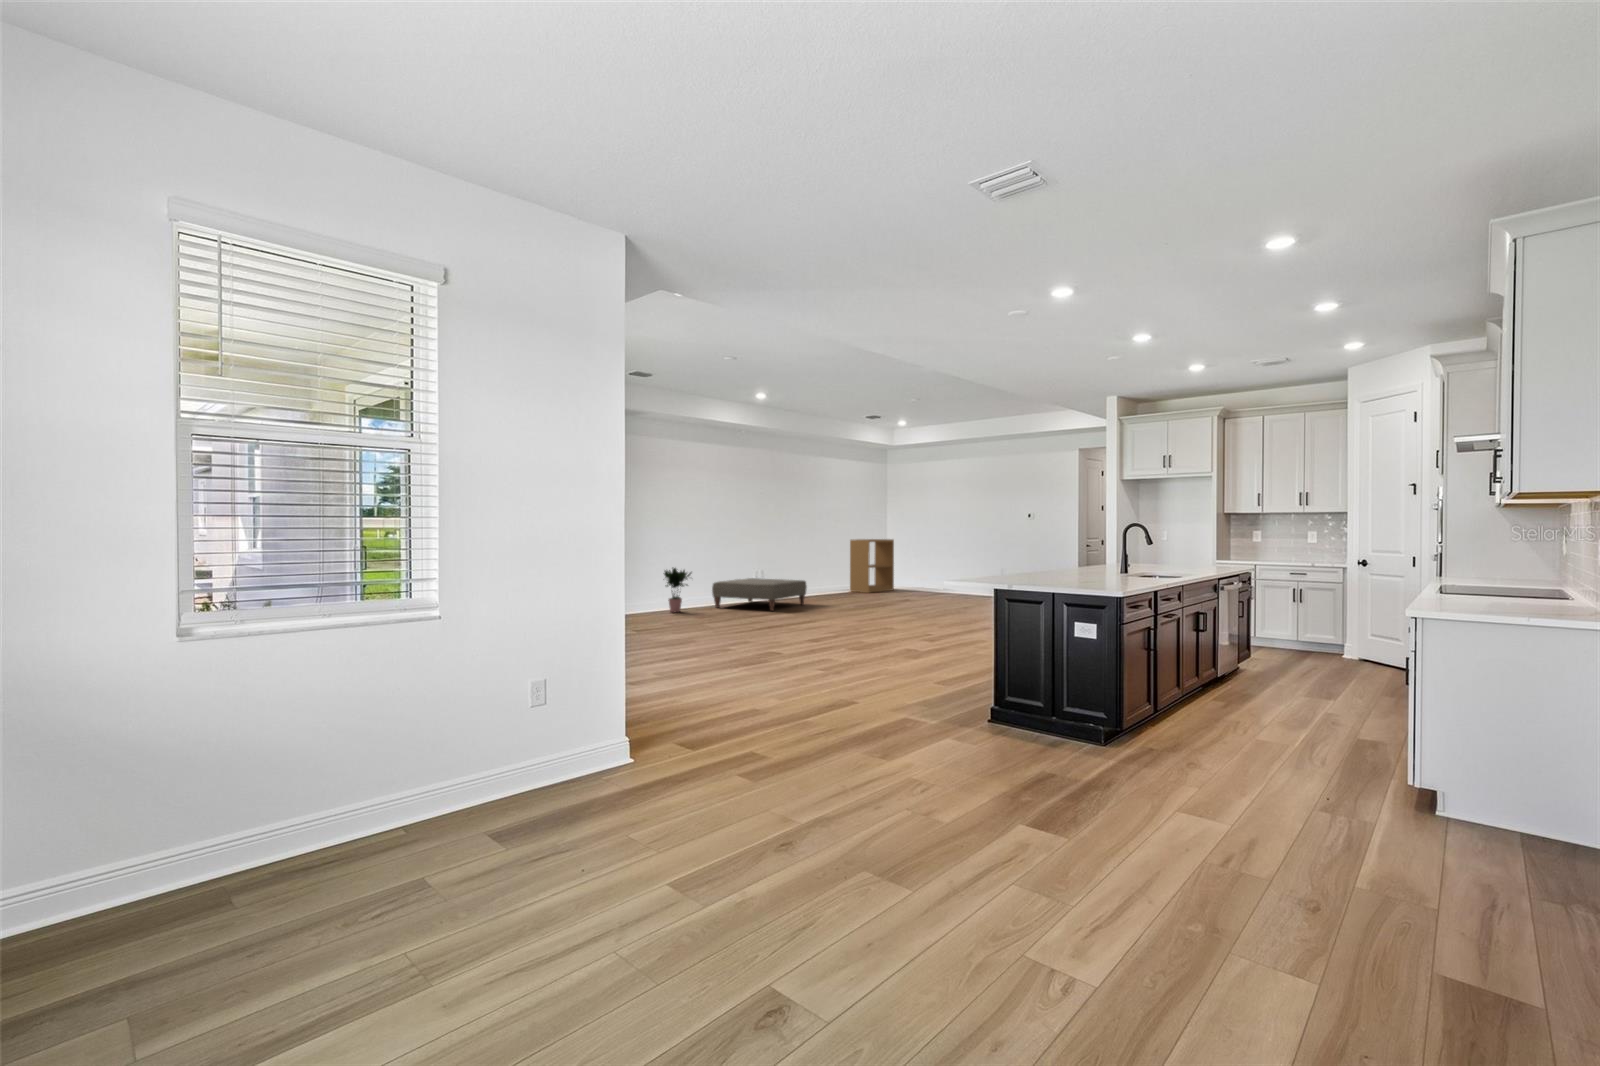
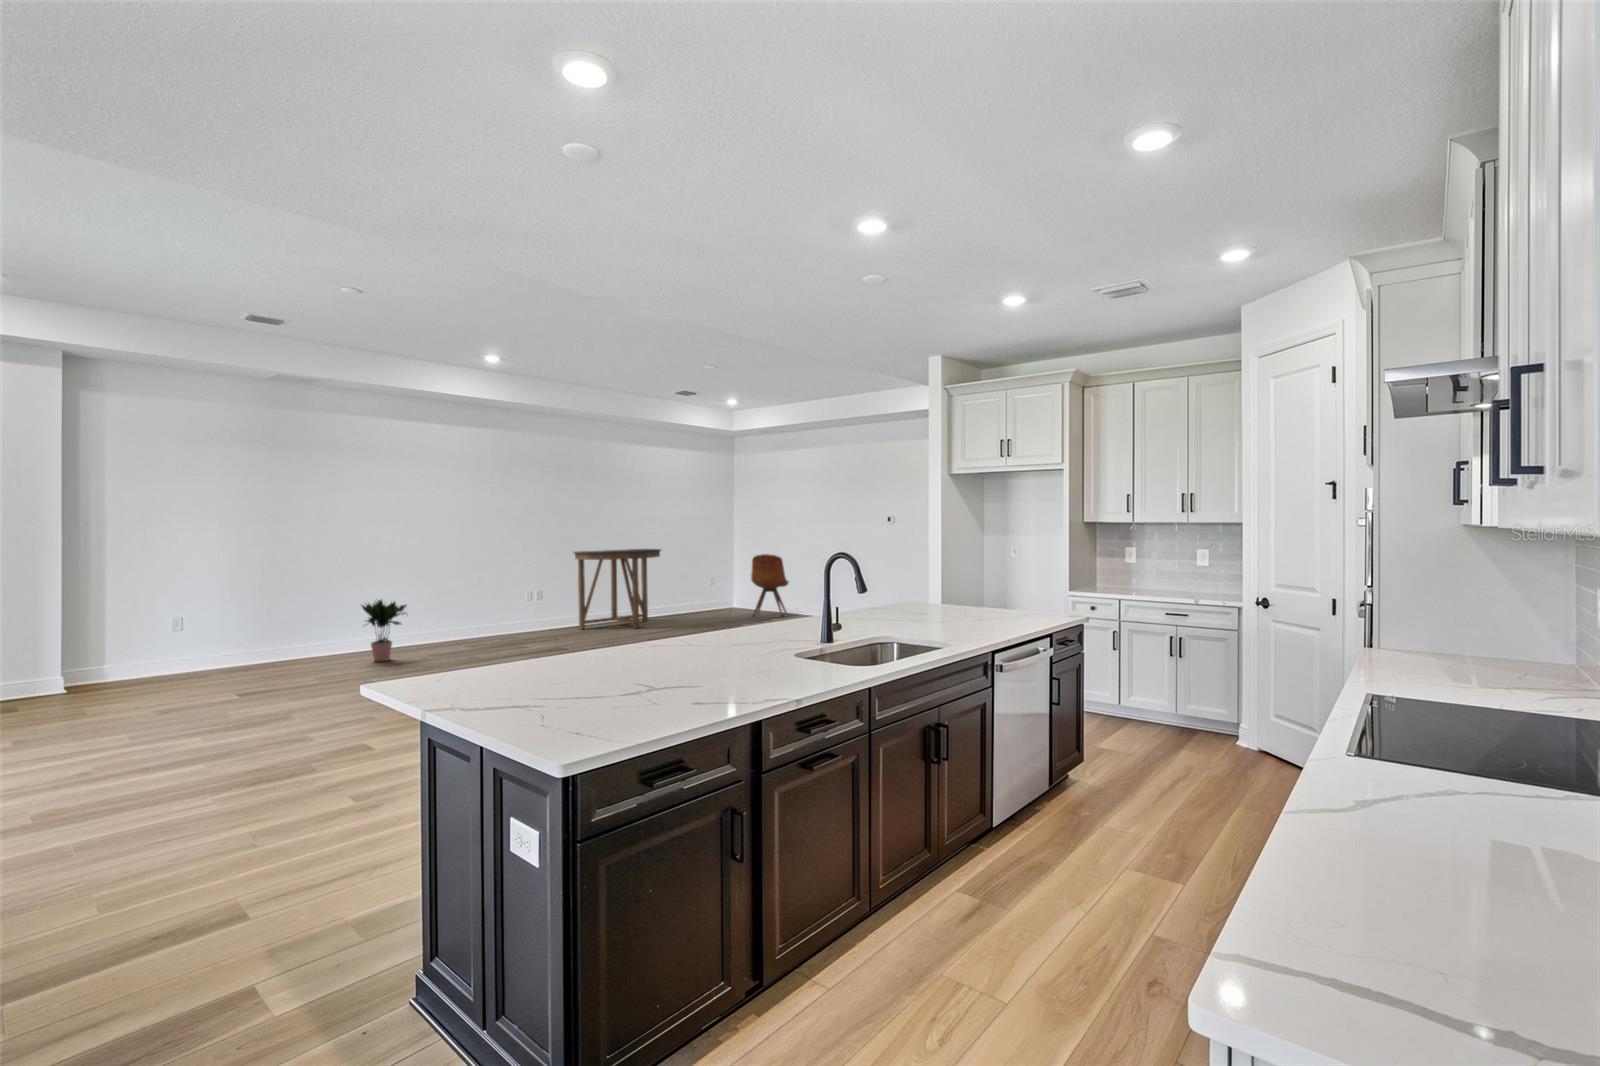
console table: none [783,537,845,598] -> present [574,549,661,629]
bookshelf: present [850,539,894,593] -> none [677,549,737,619]
dining chair: none [908,543,937,593] -> present [751,554,788,616]
ottoman: present [712,578,807,611] -> none [447,607,585,656]

